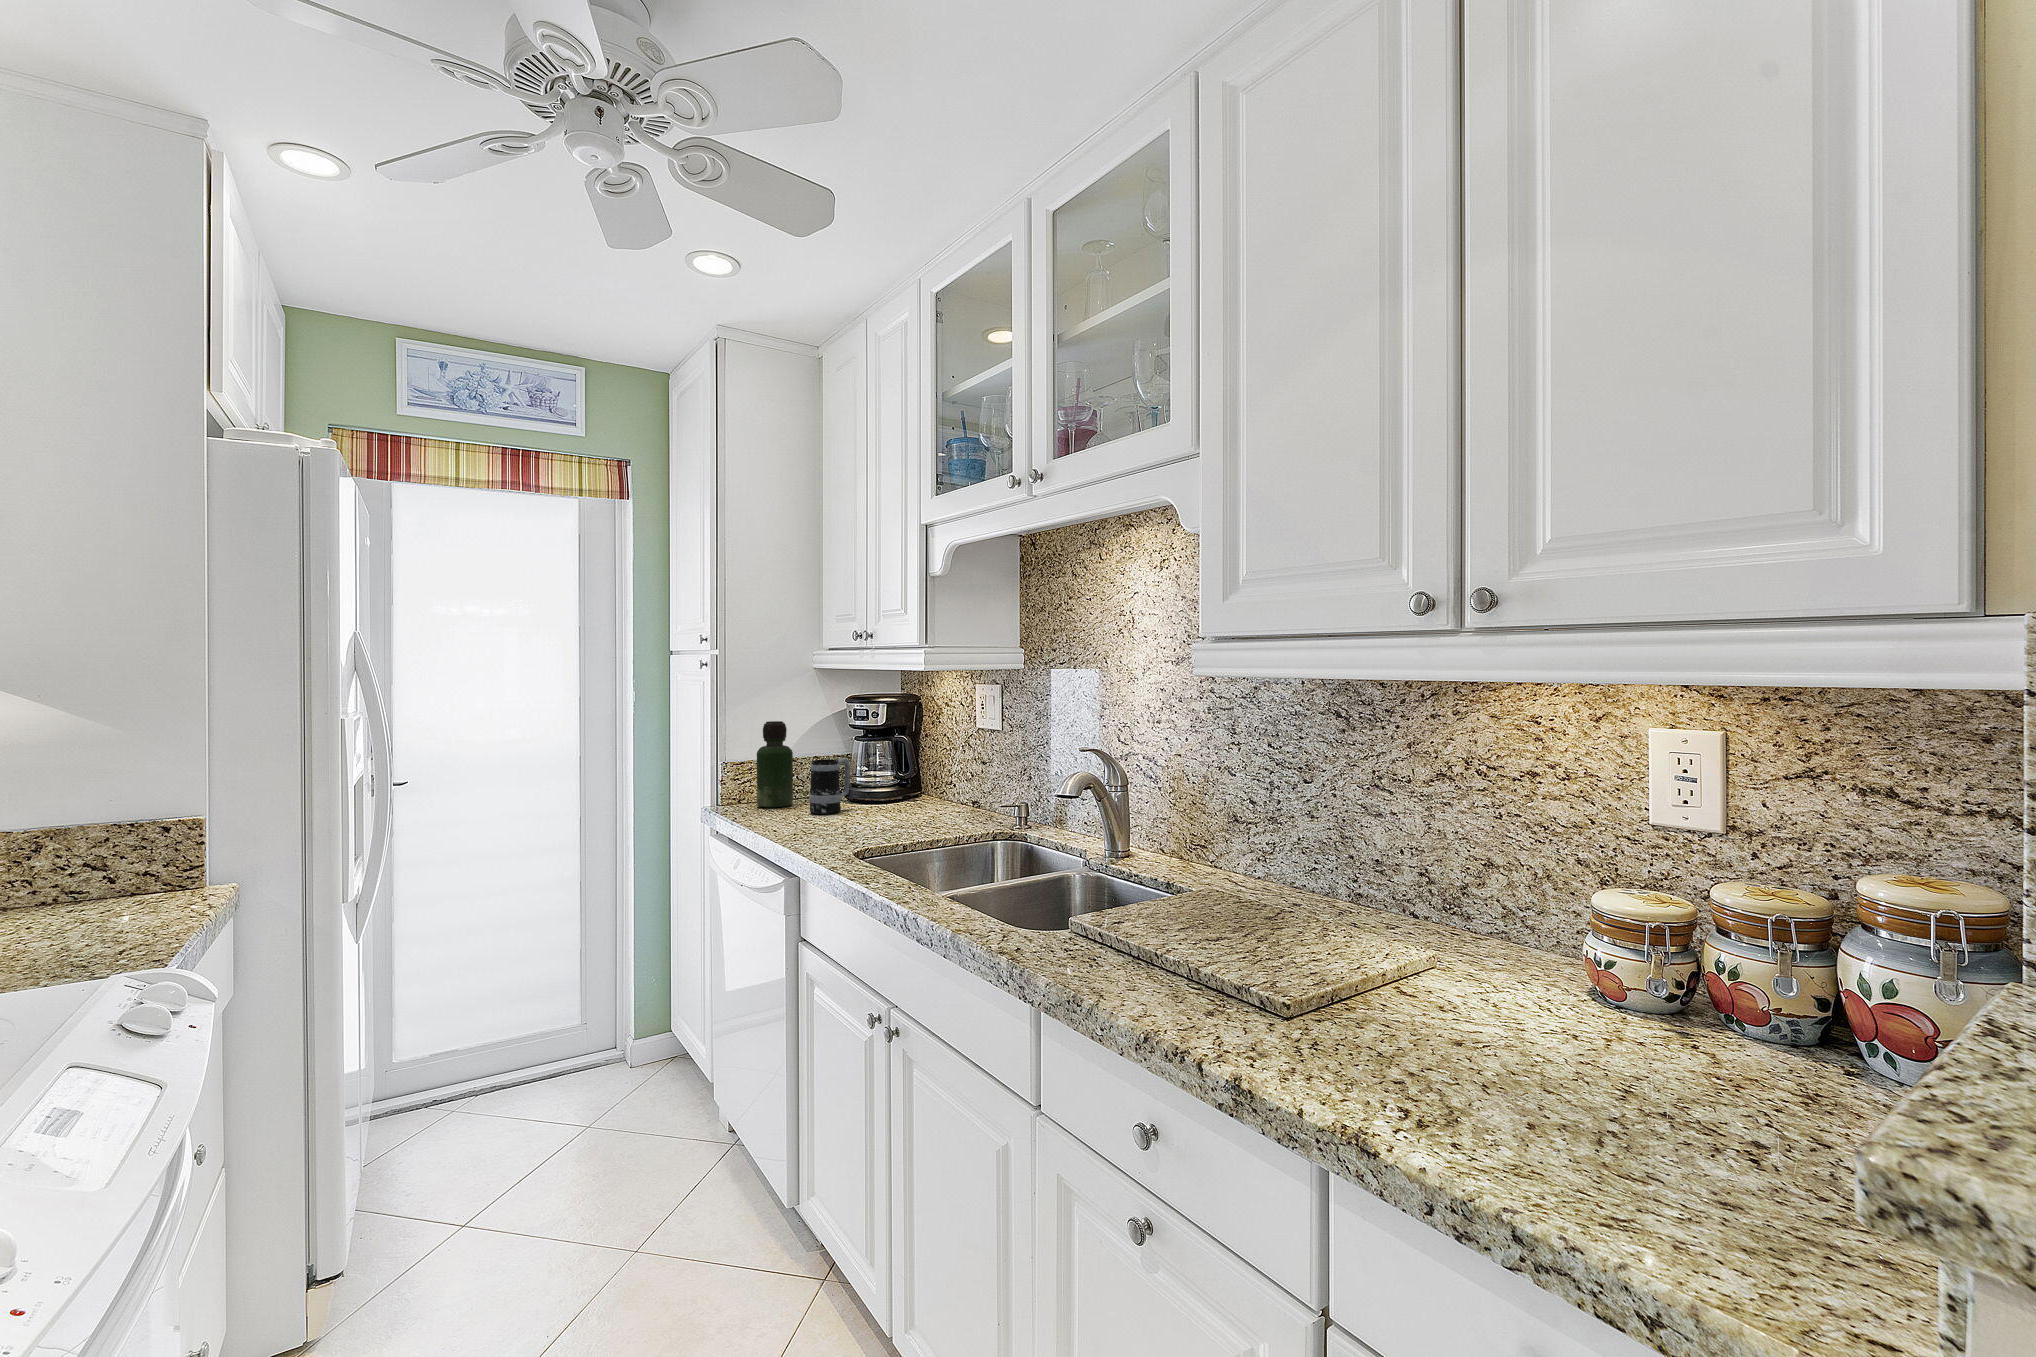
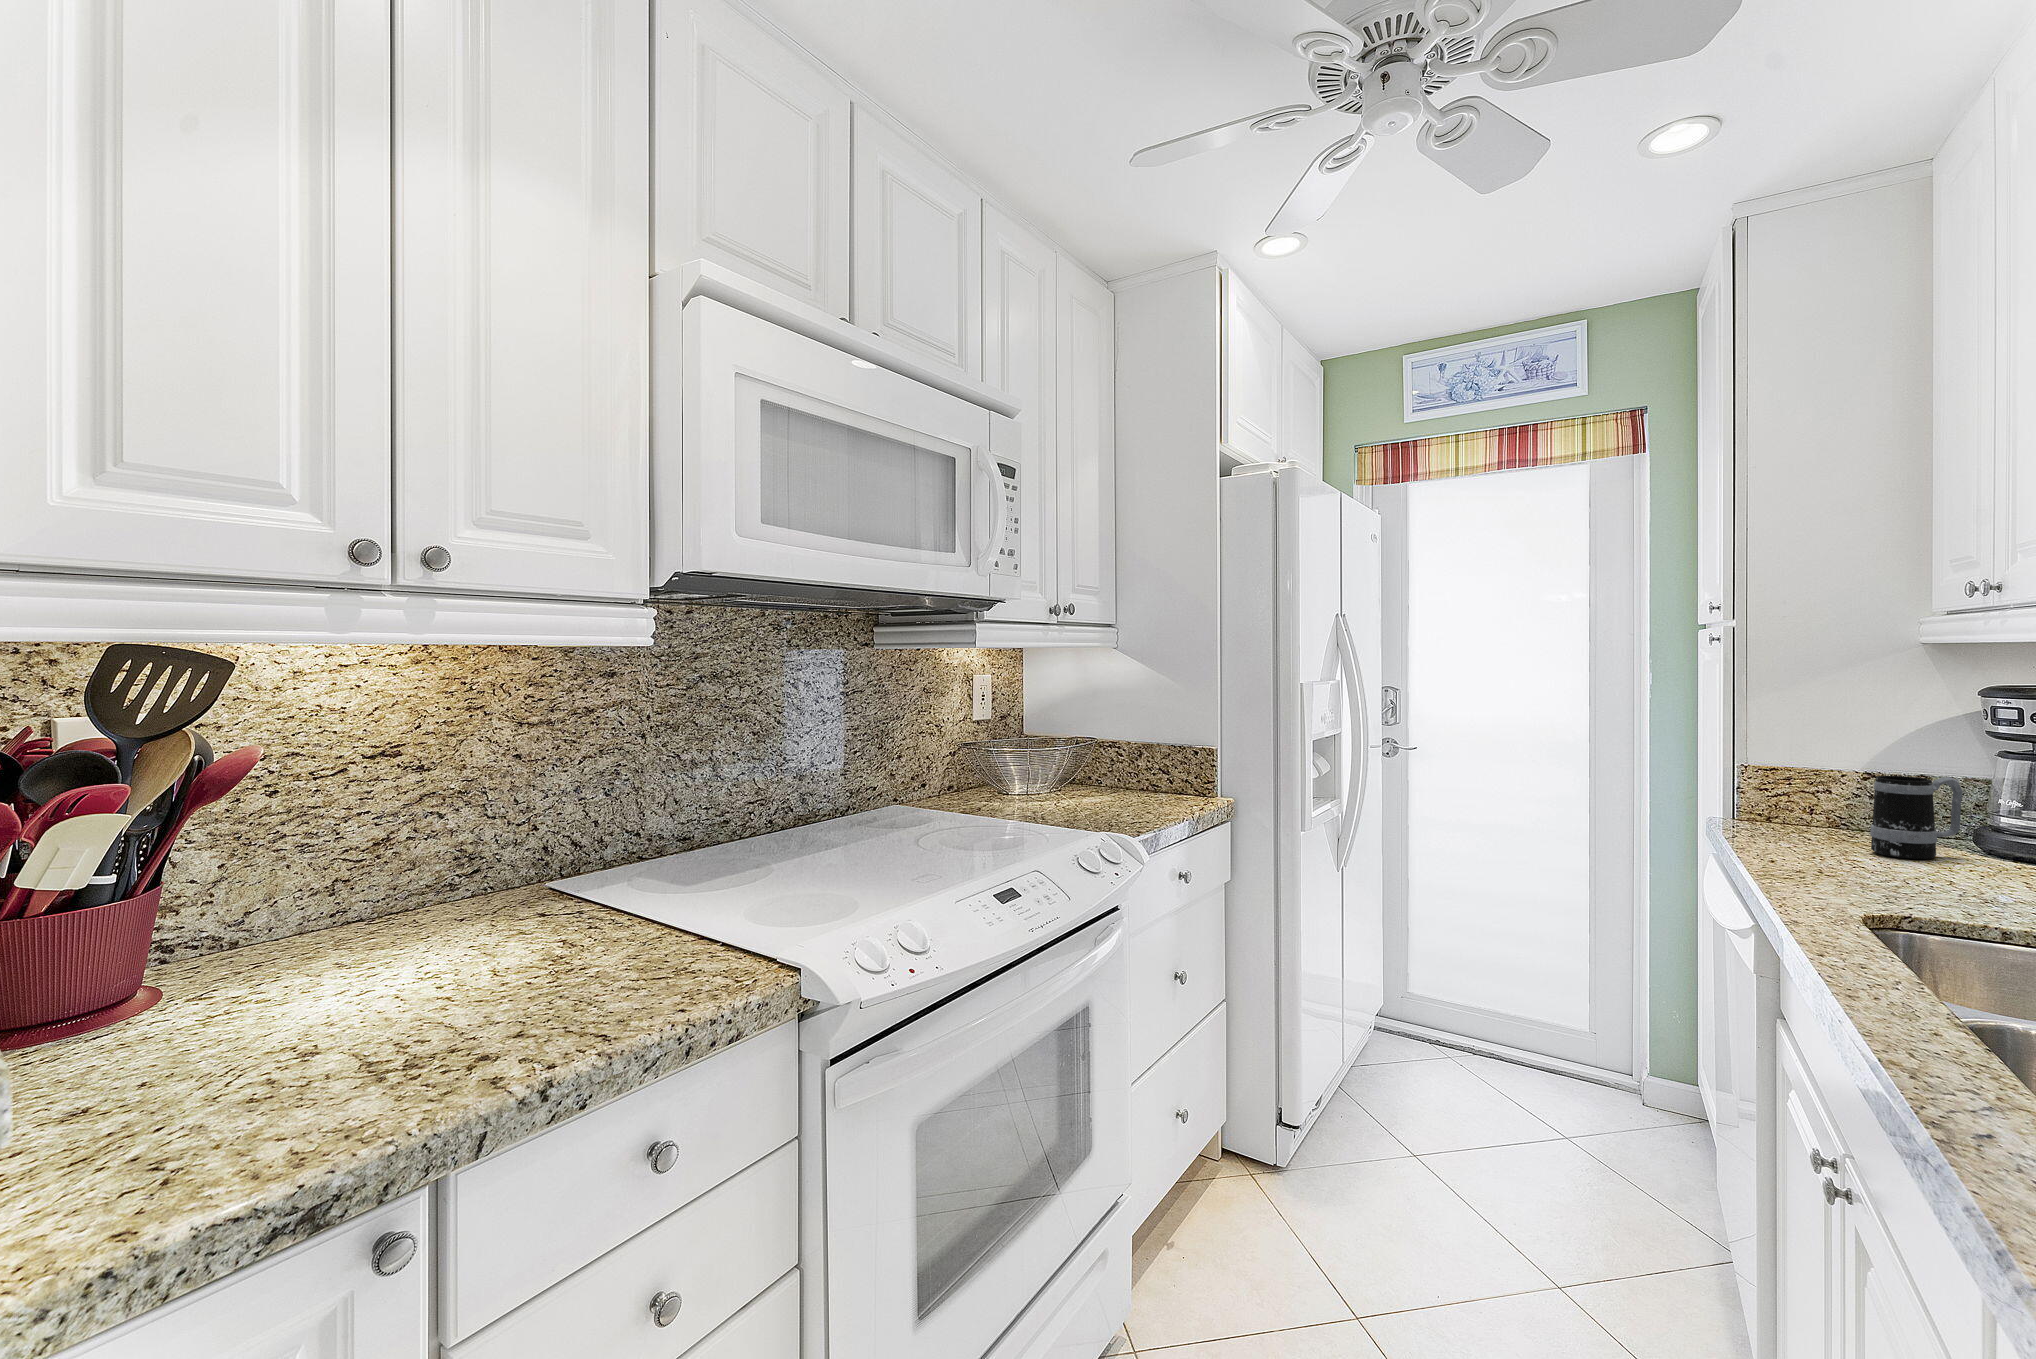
bottle: present [757,721,793,807] -> none [1794,716,1861,836]

